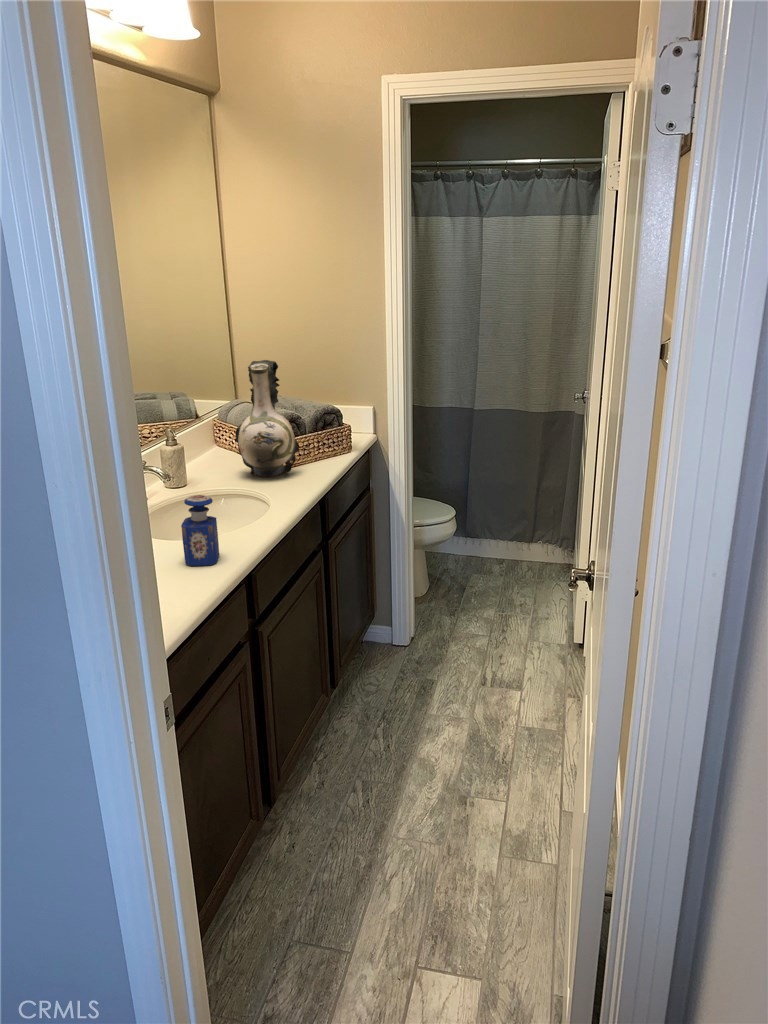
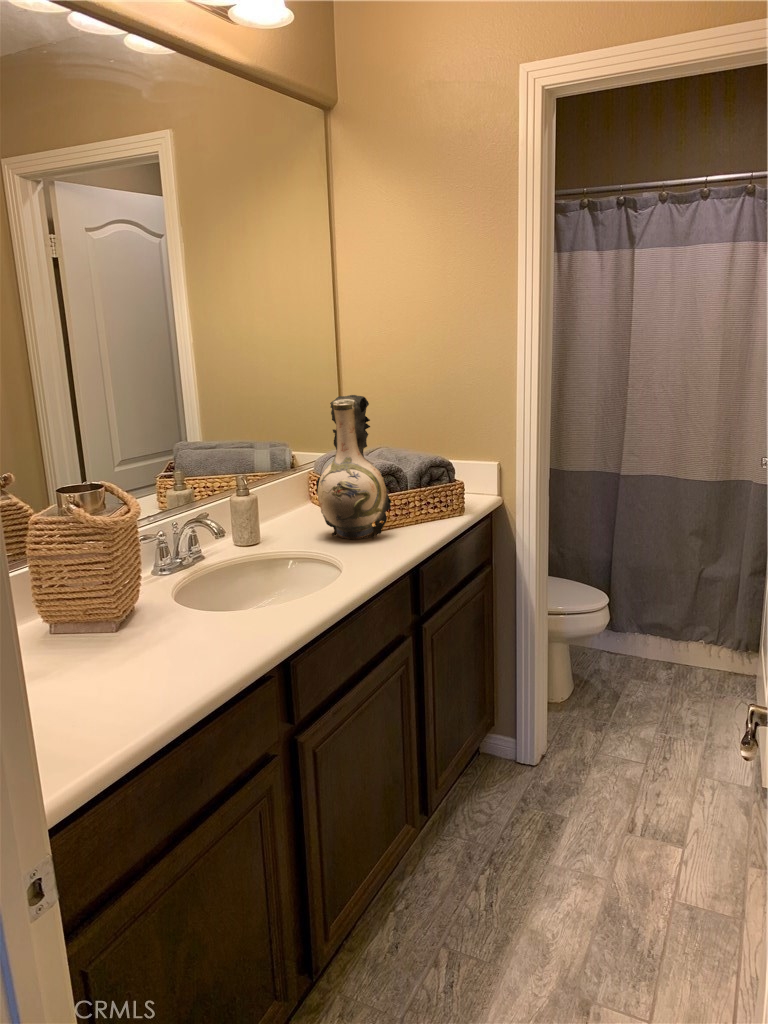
perfume bottle: present [181,495,219,566] -> none [185,548,239,643]

